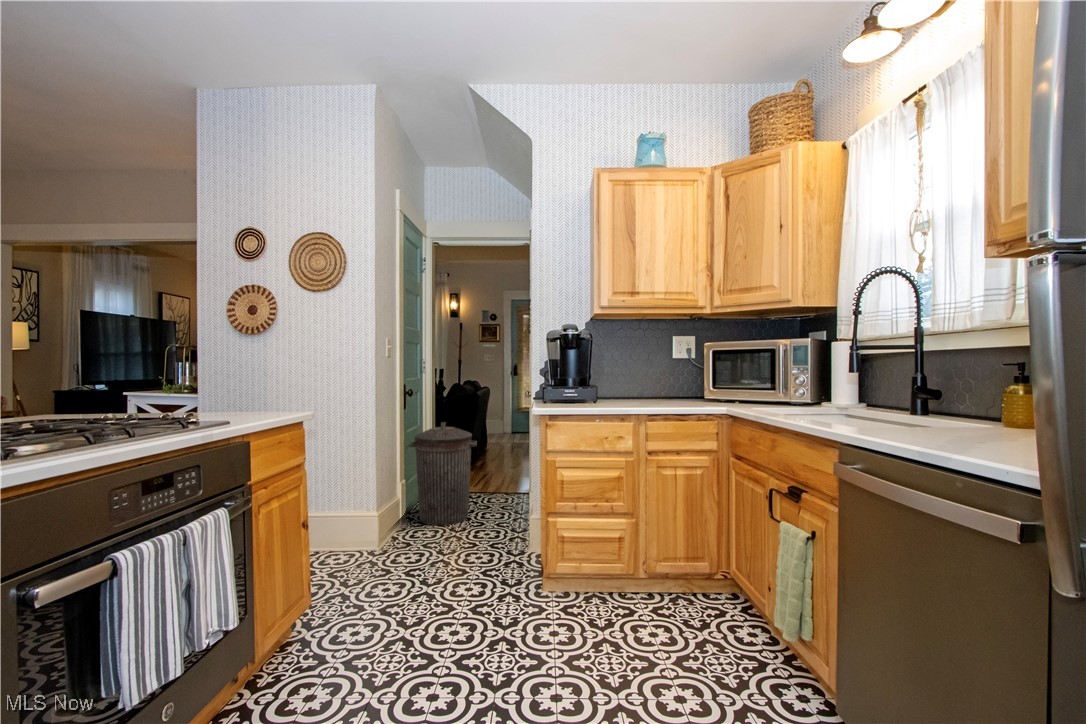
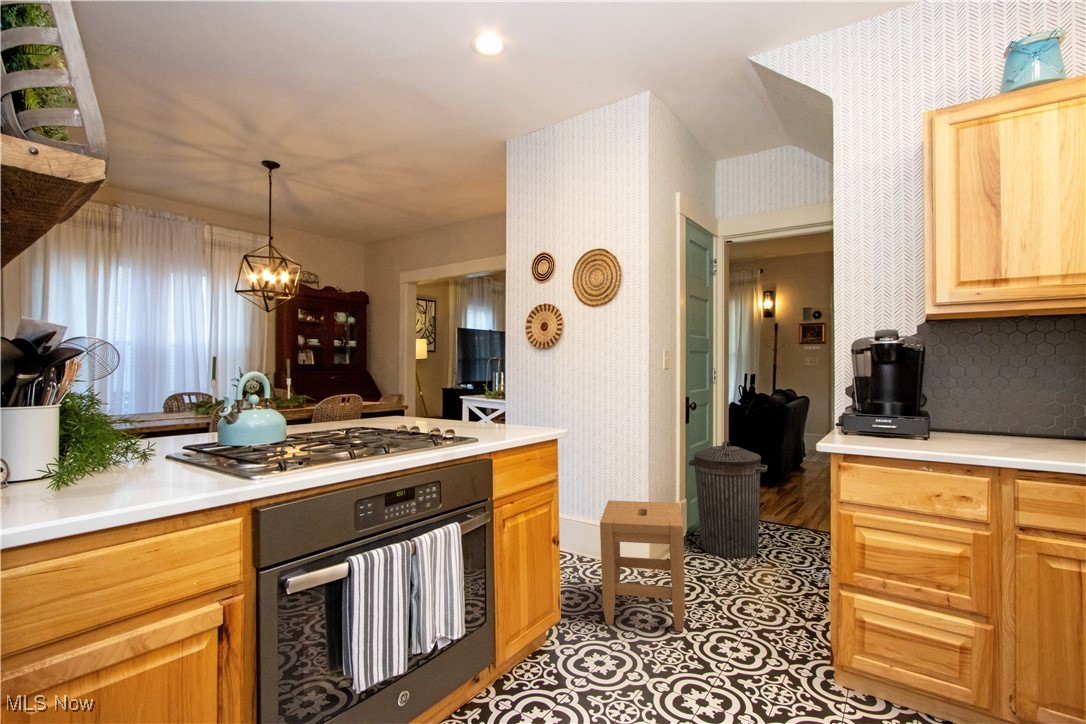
stool: none [344,477,427,602] -> present [600,500,685,632]

